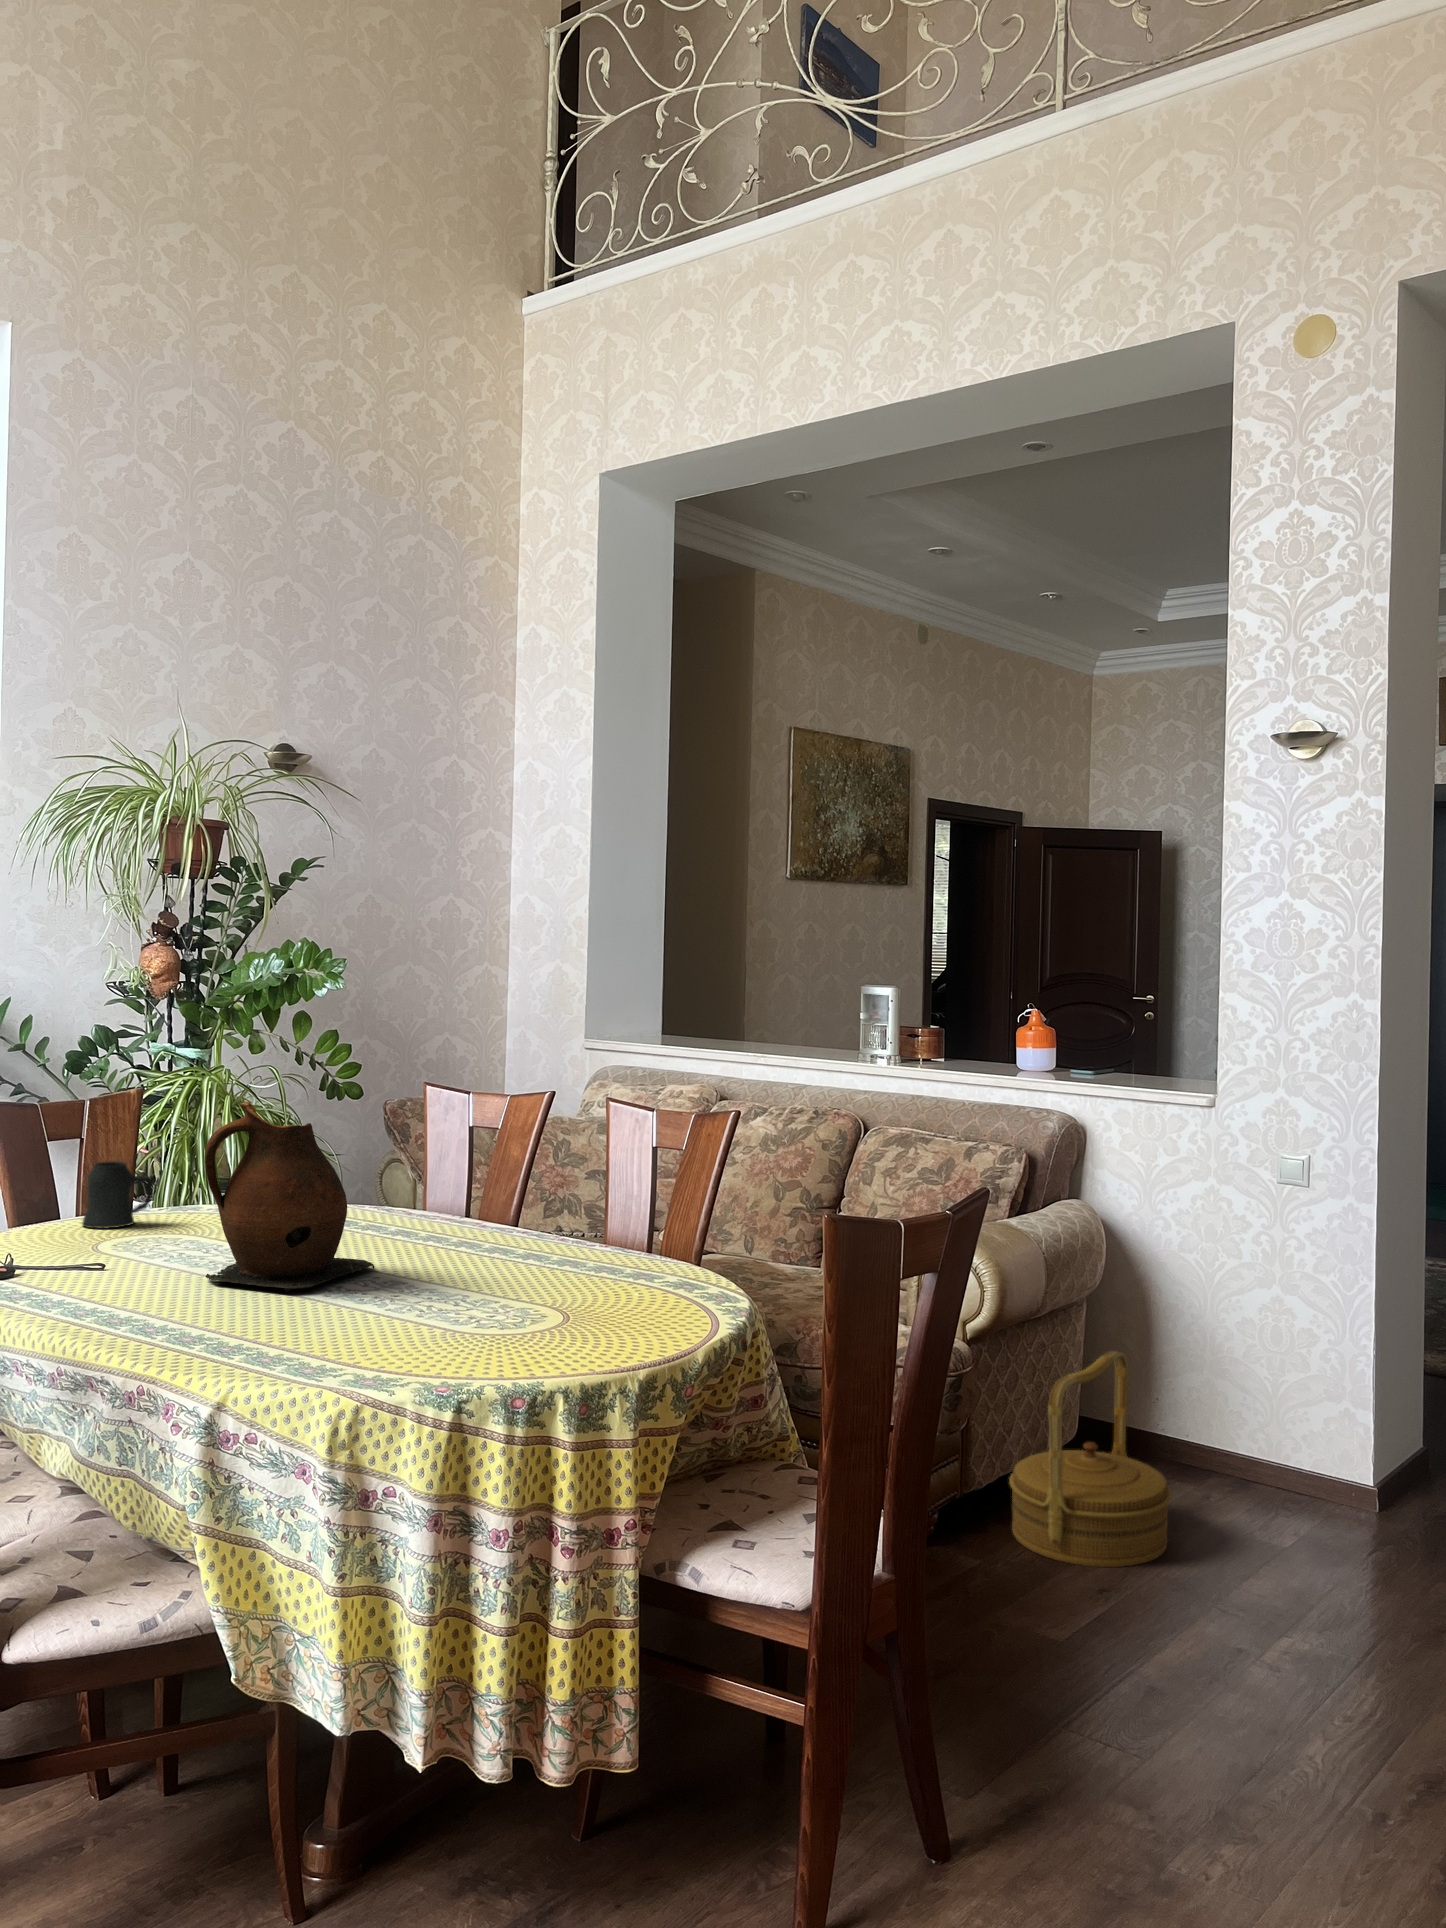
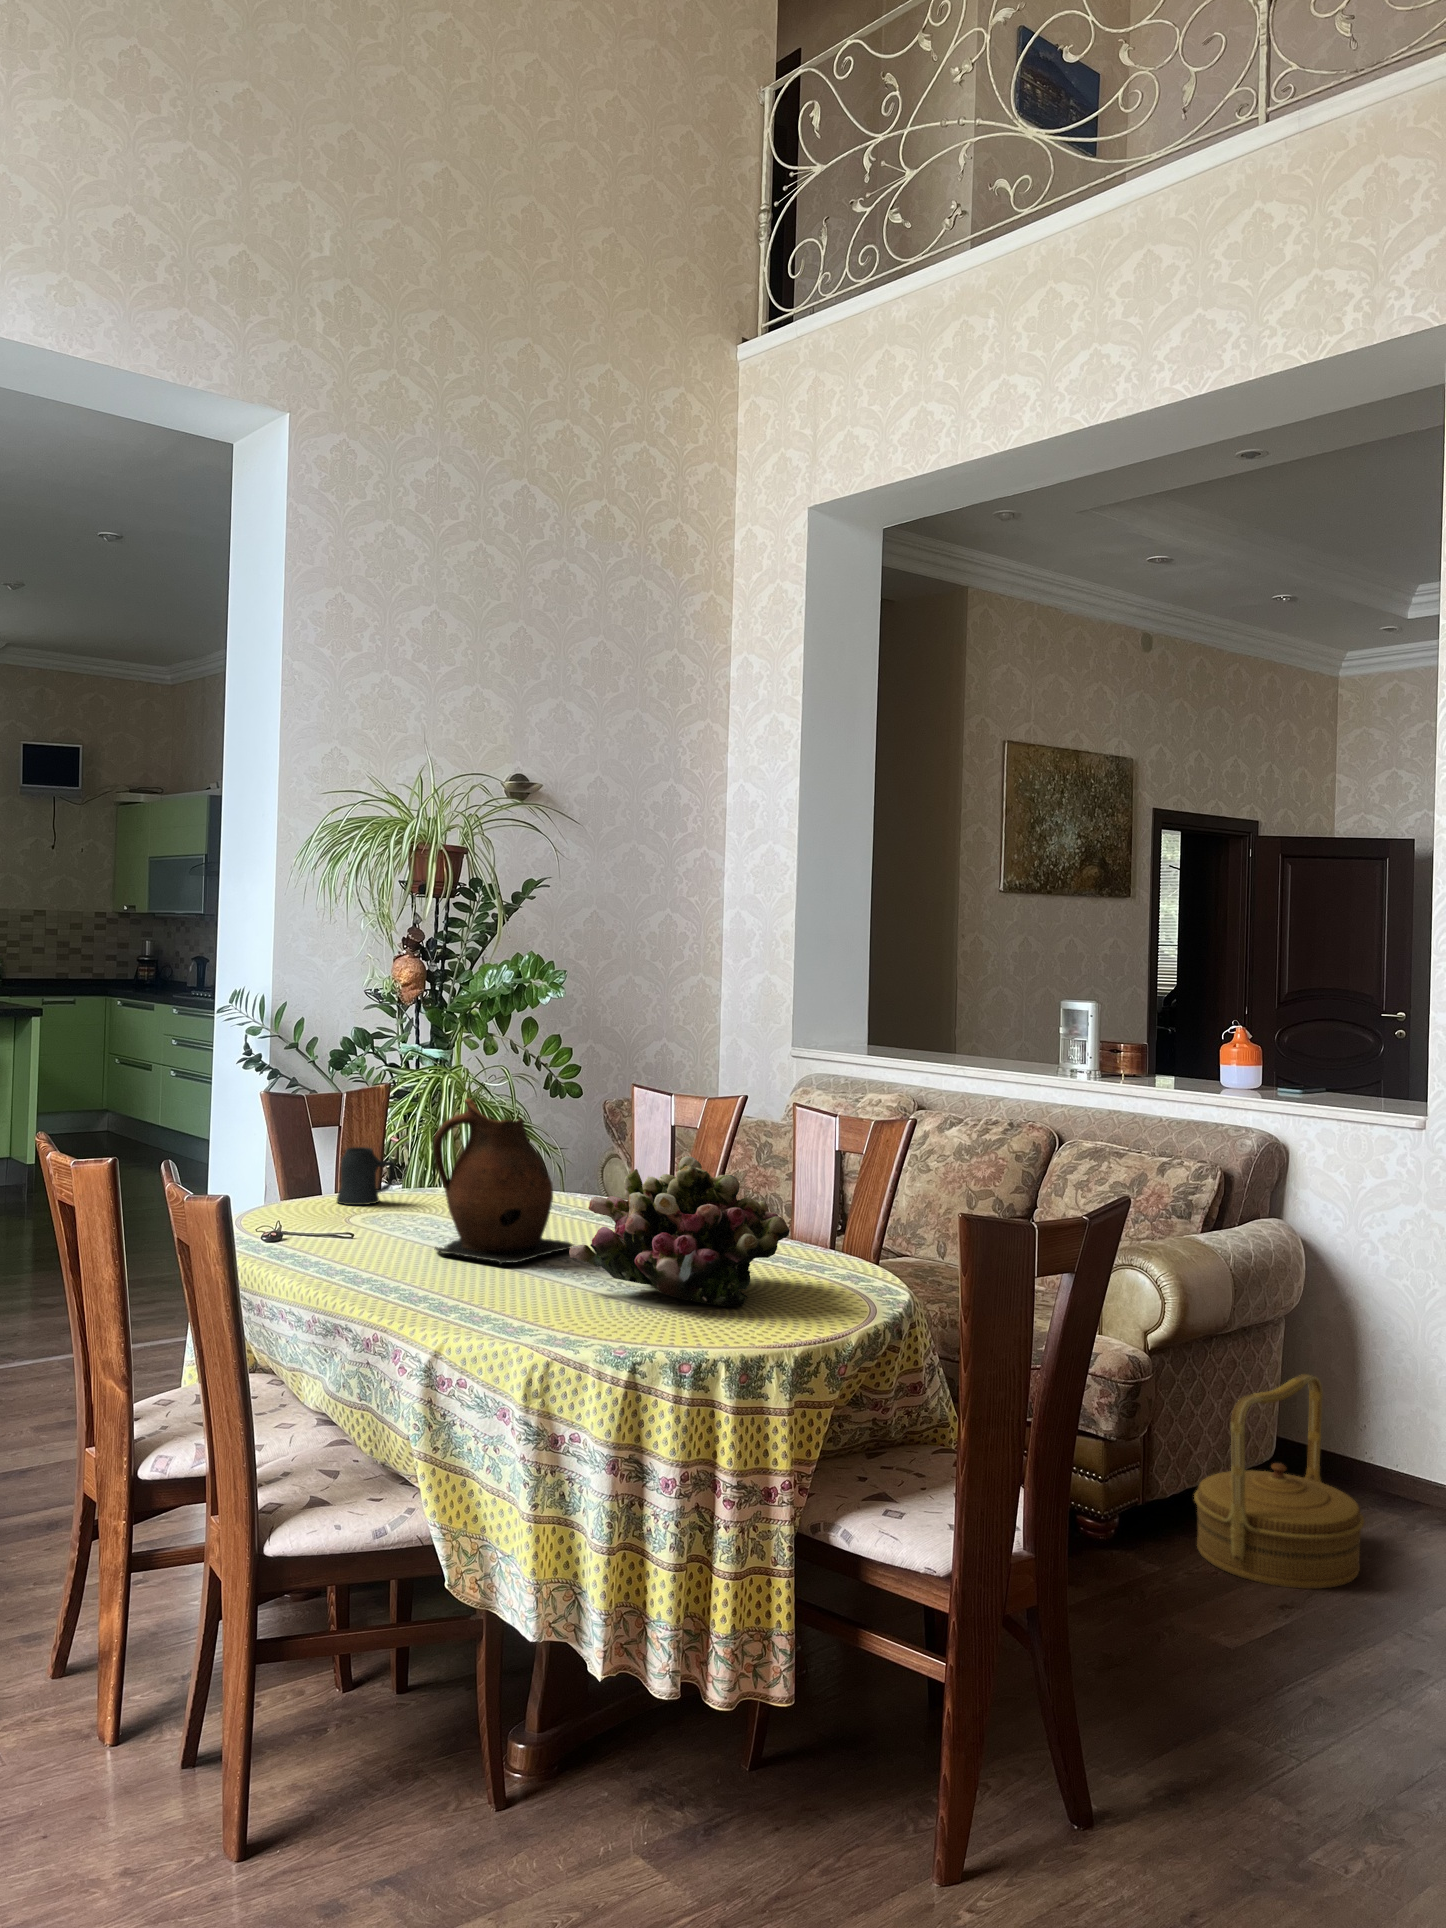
flower arrangement: none [372,1159,623,1326] -> present [569,1156,790,1306]

